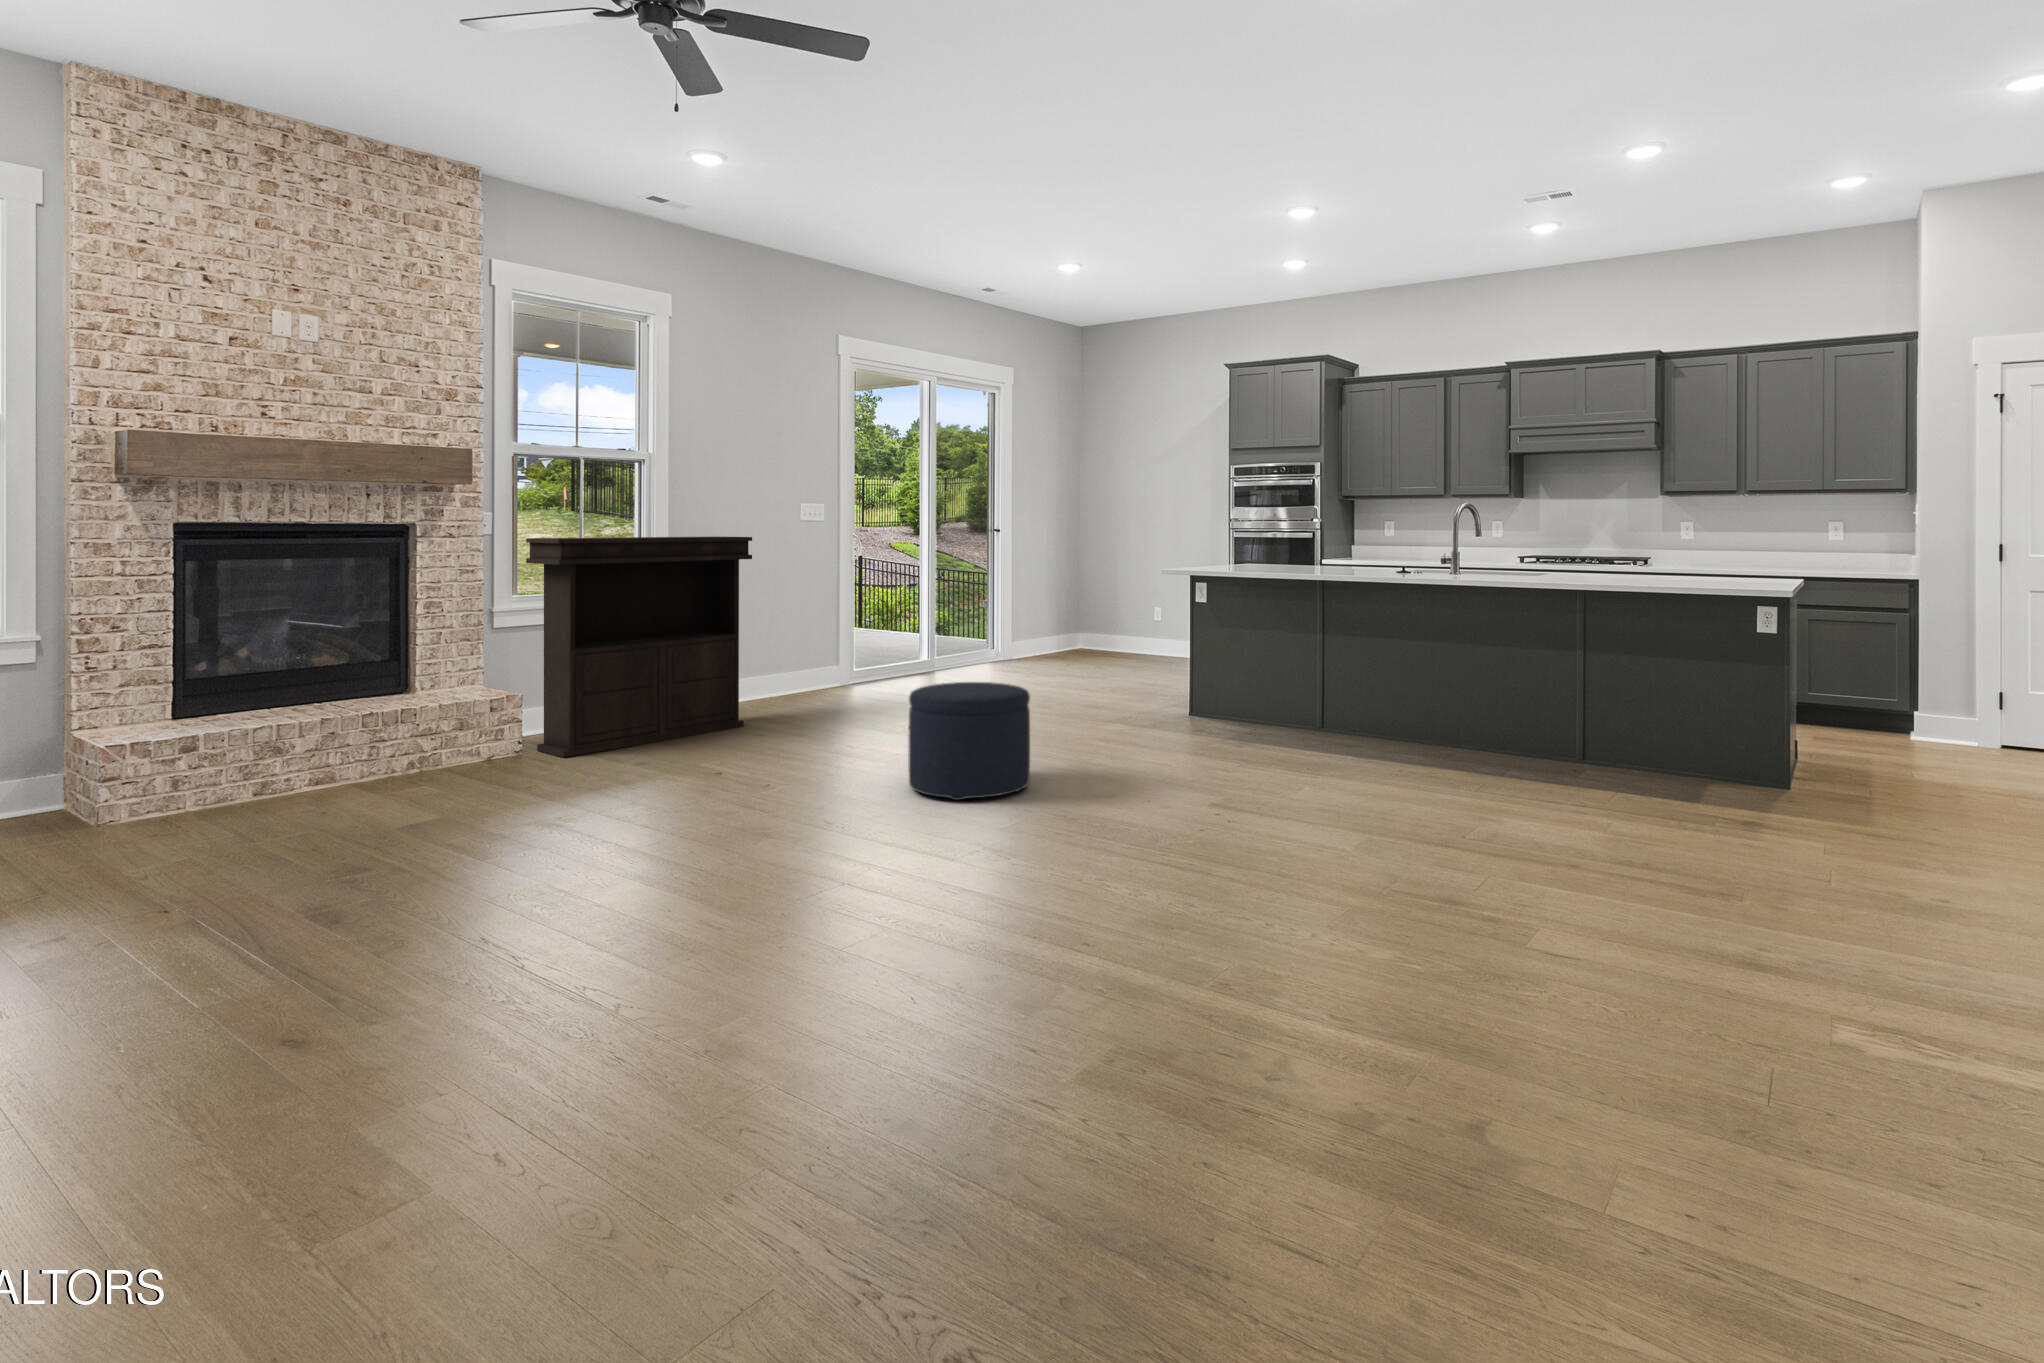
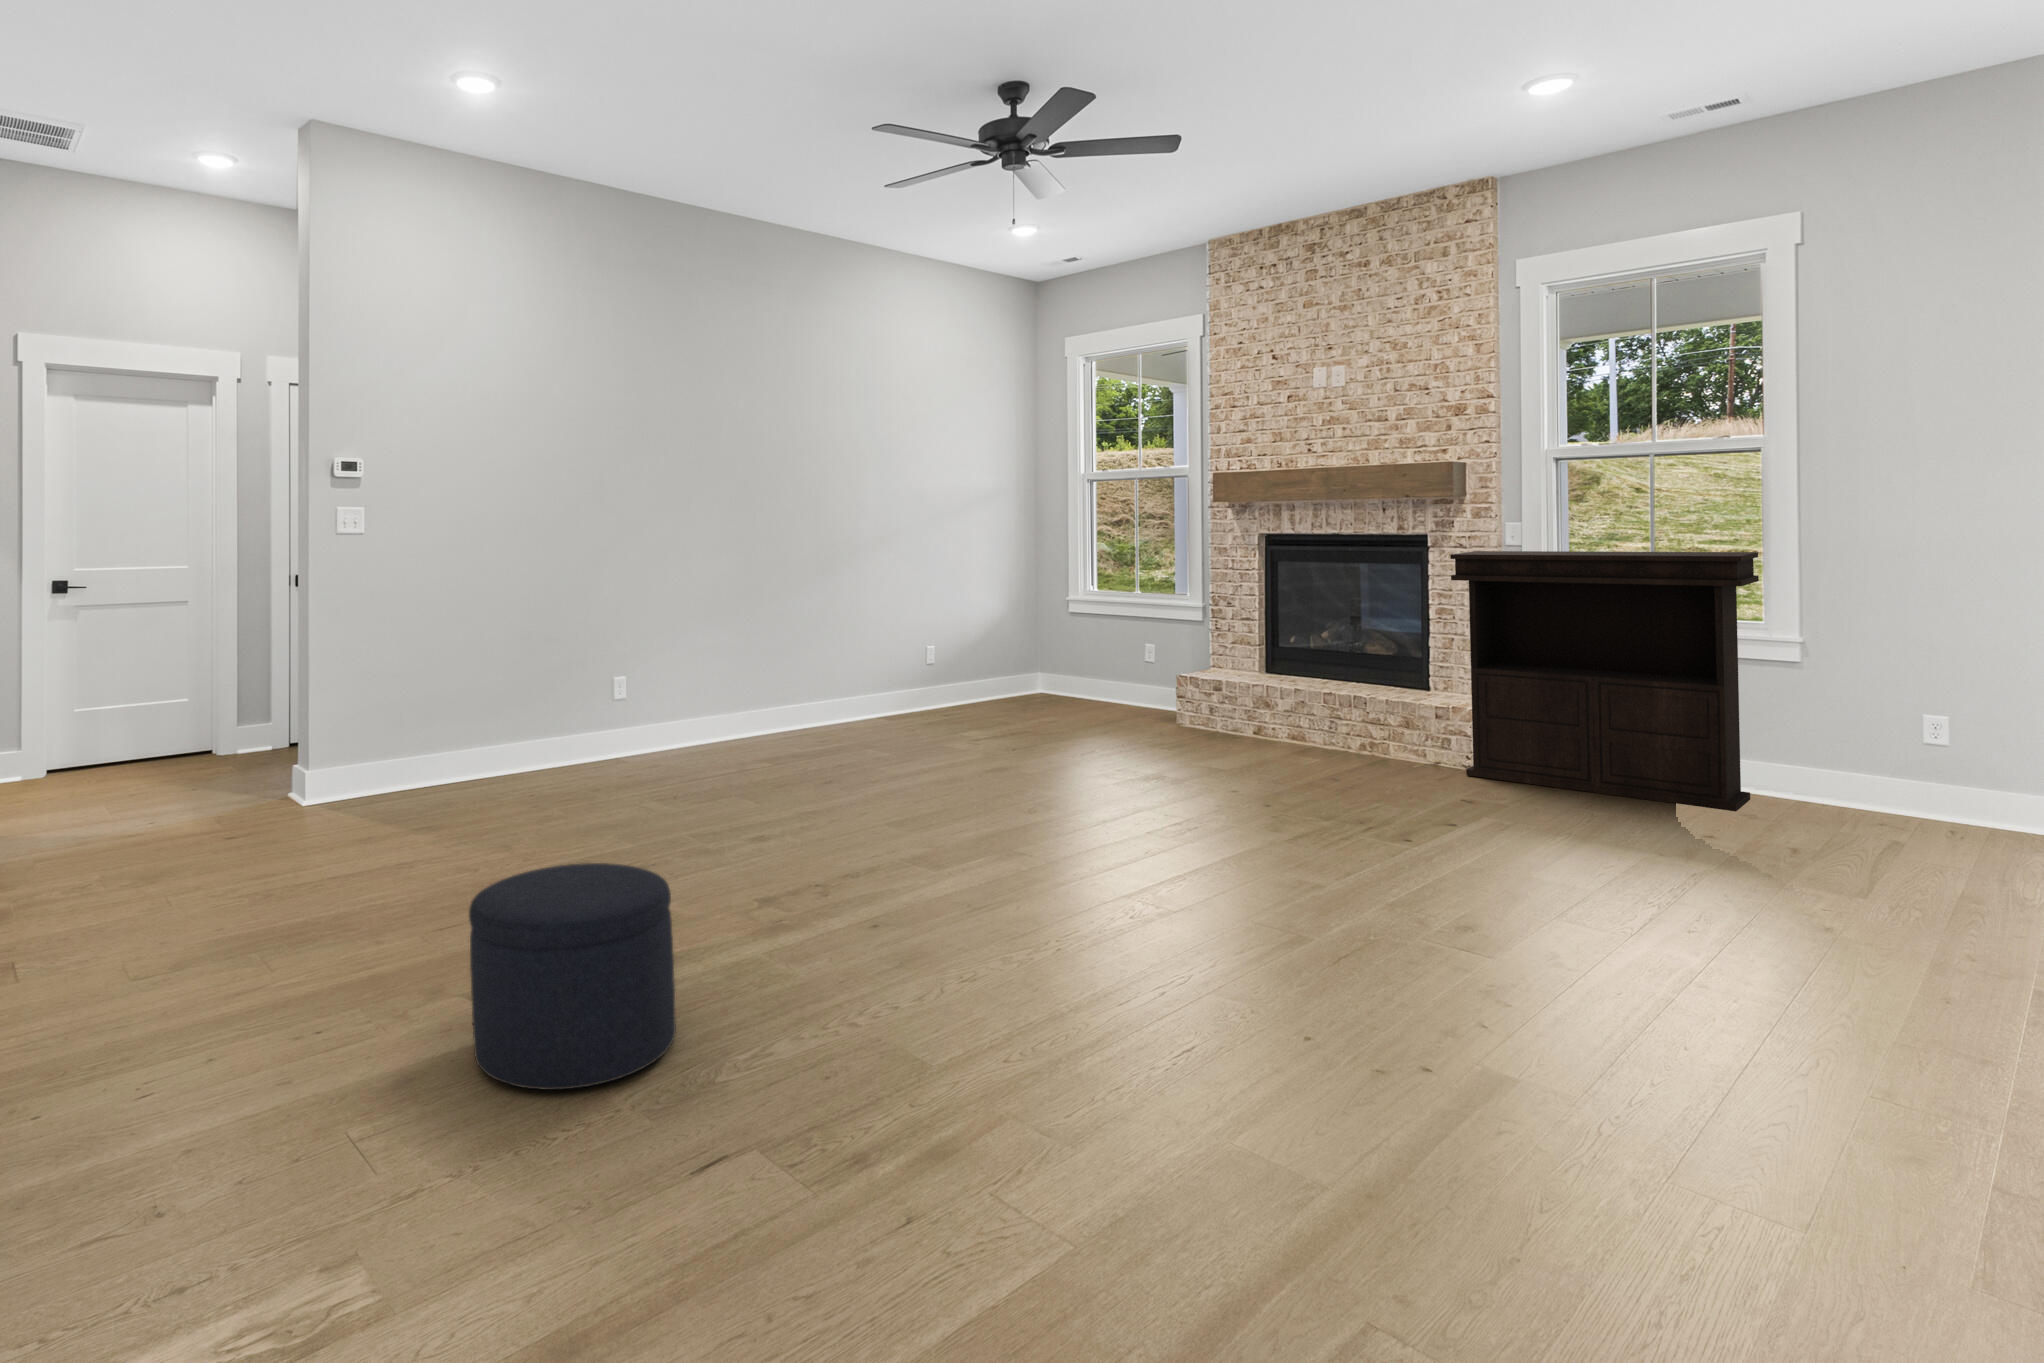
ottoman: present [908,682,1030,800] -> present [469,863,676,1090]

